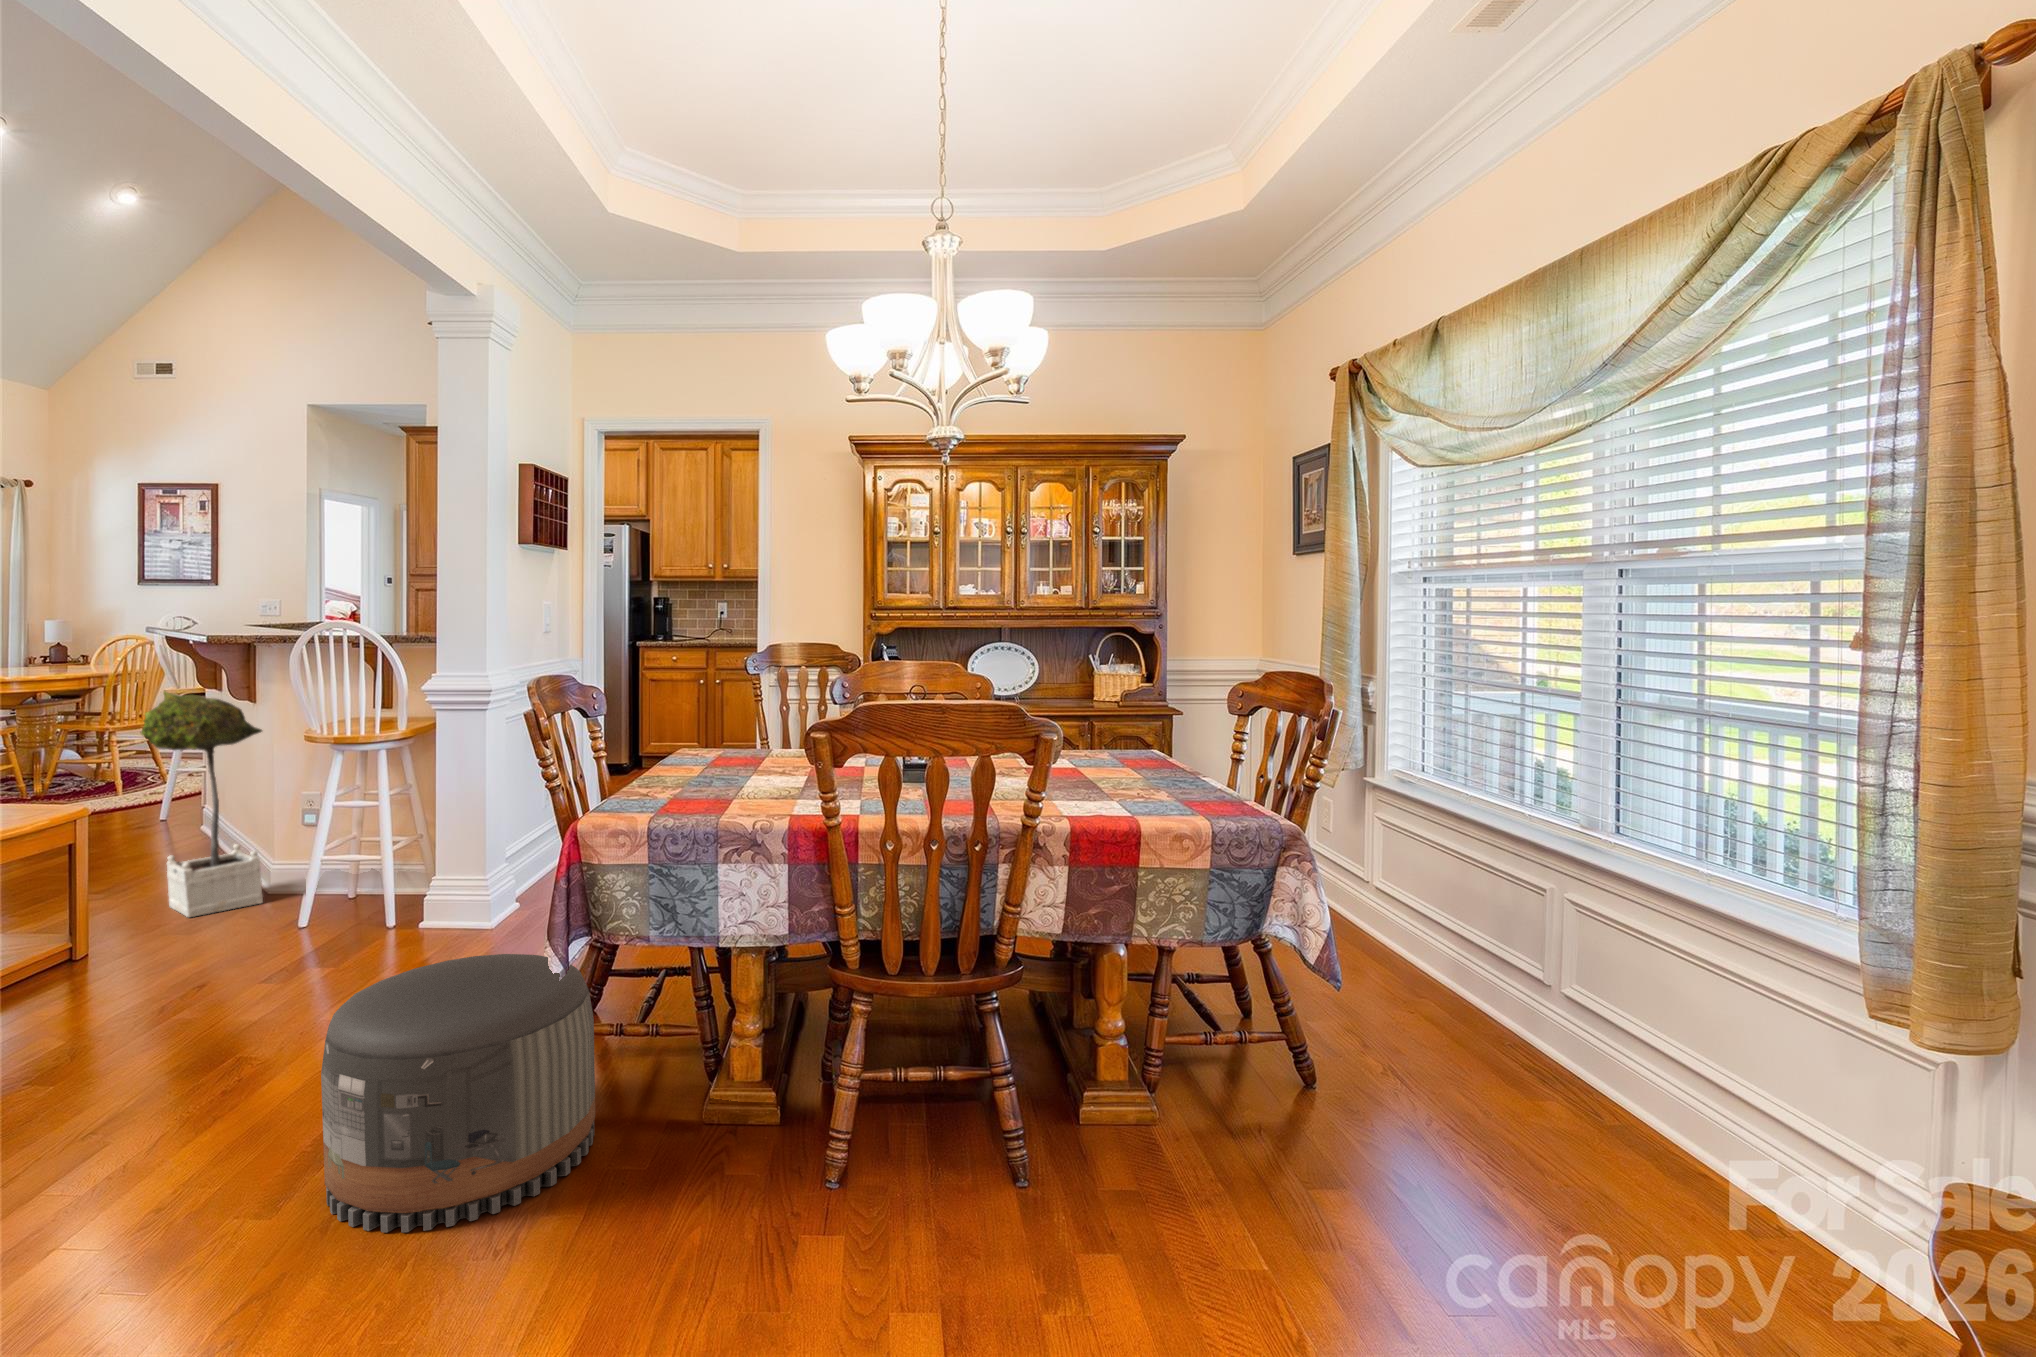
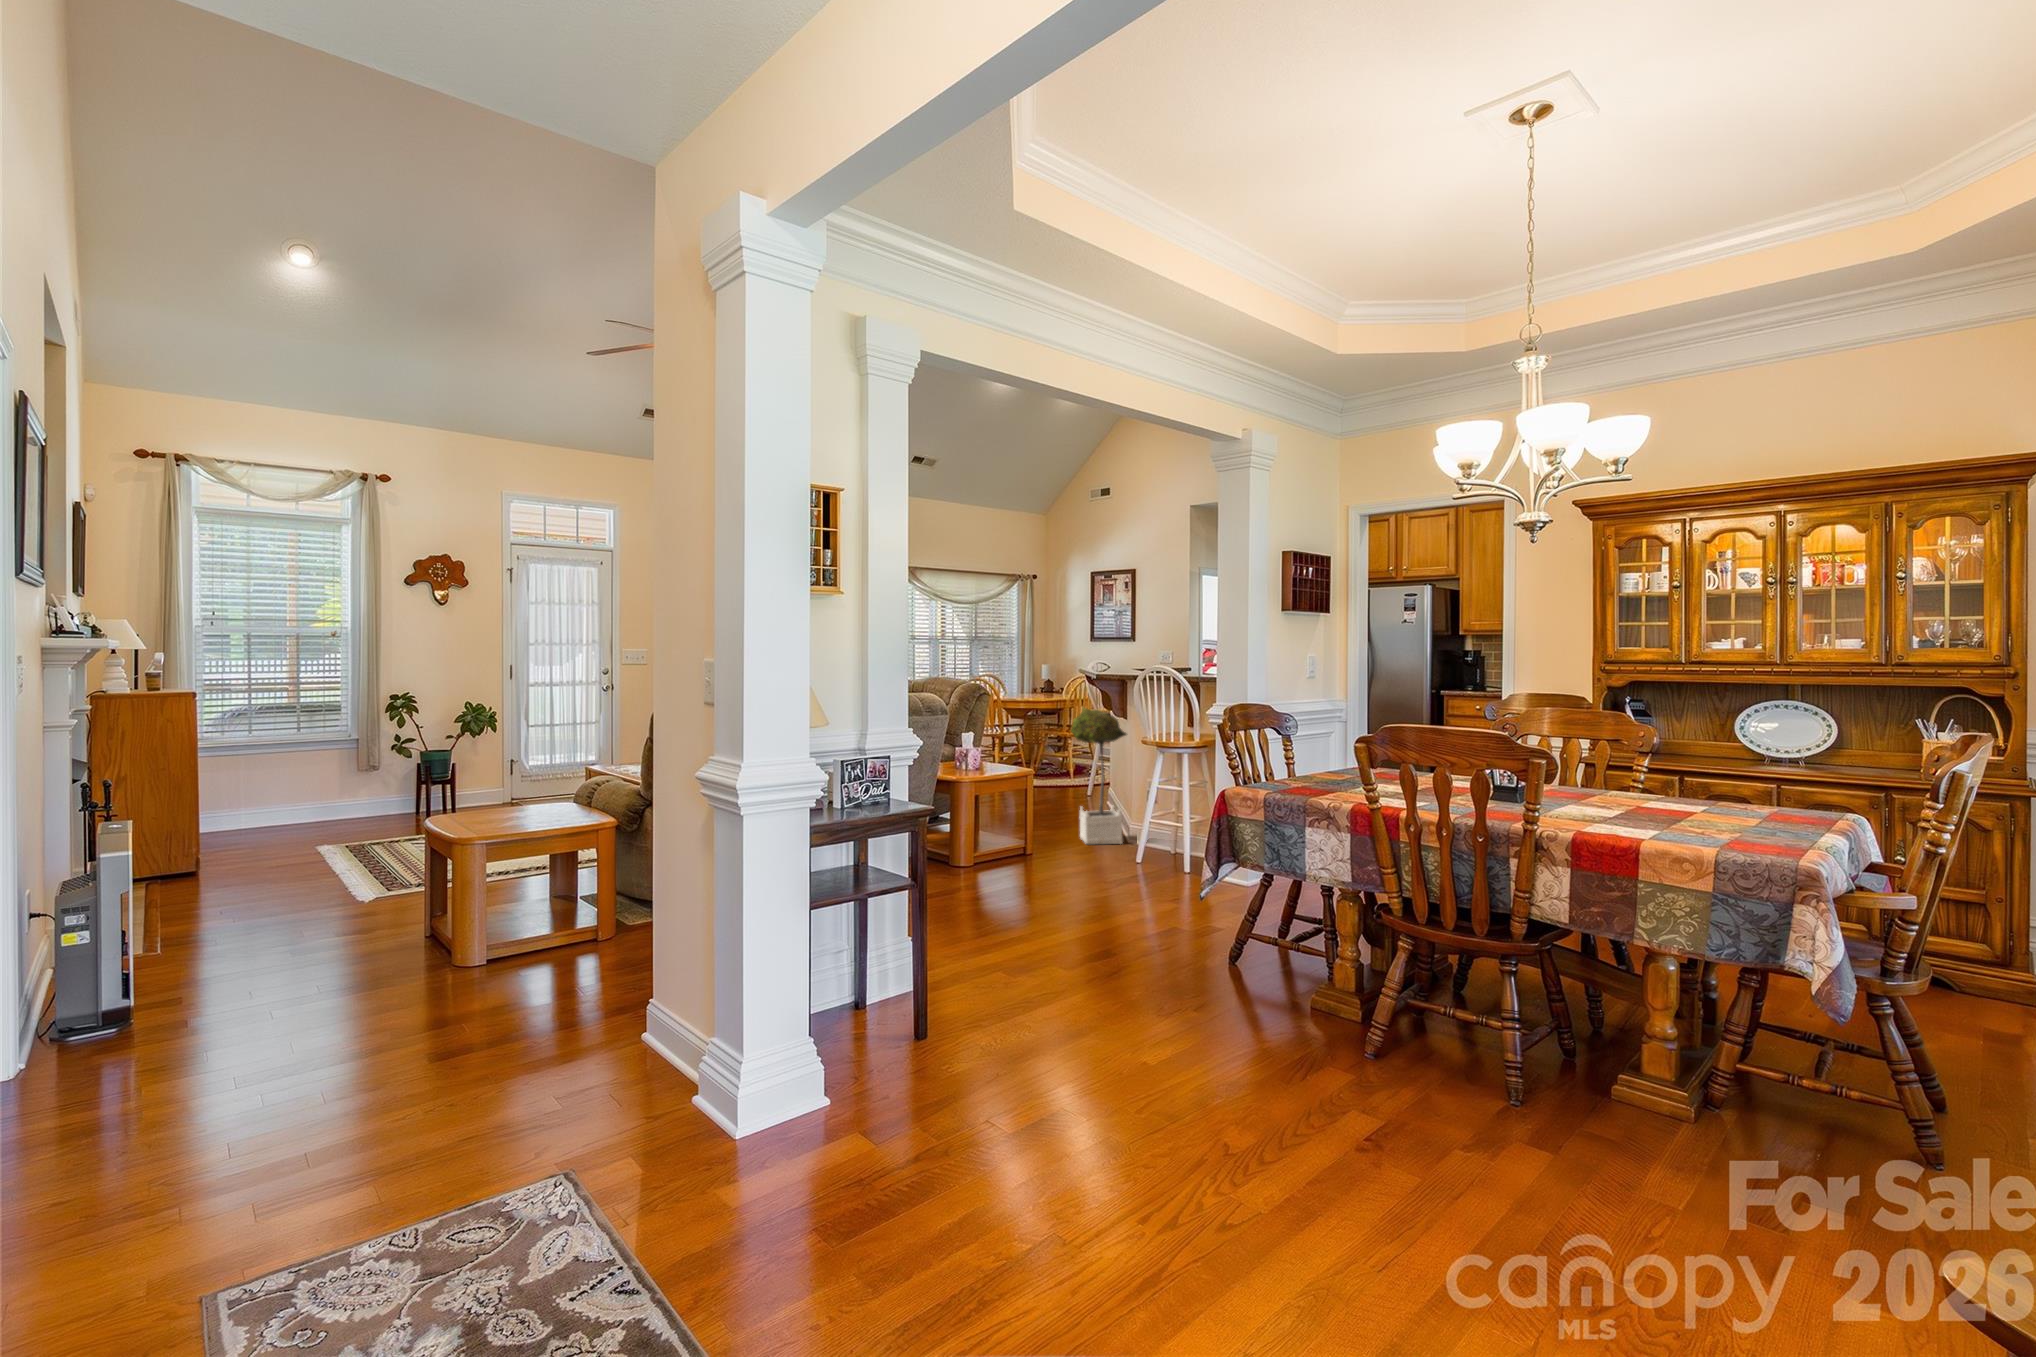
pouf: present [321,954,595,1233] -> none [1103,868,1242,1010]

